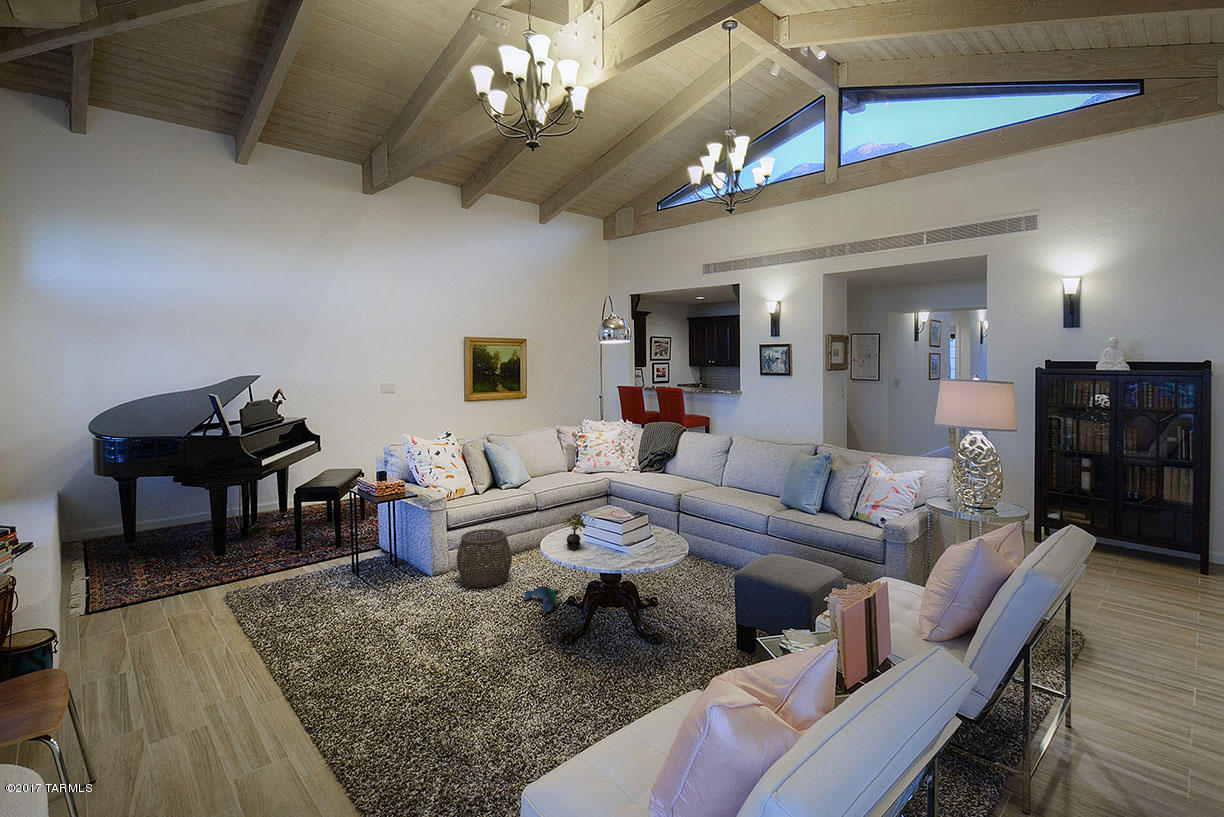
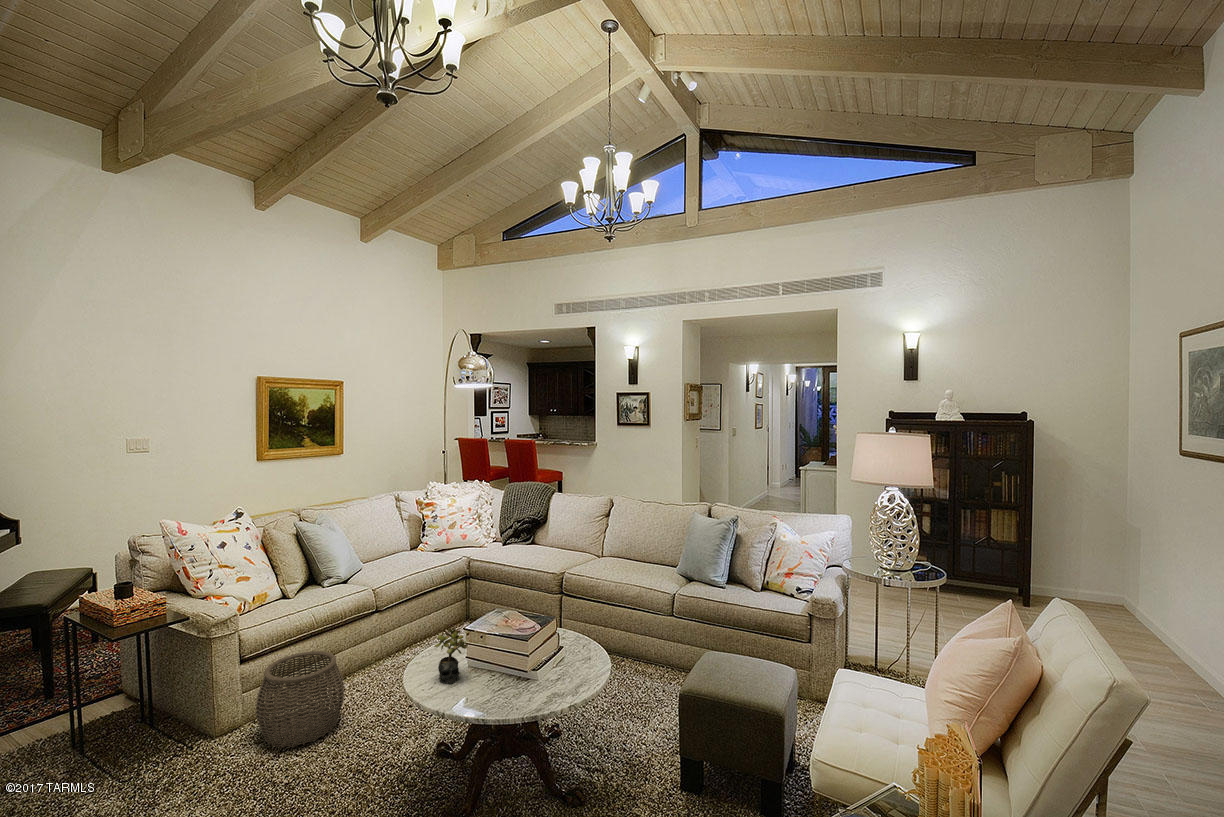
plush toy: present [523,586,559,614] -> none [366,733,422,782]

